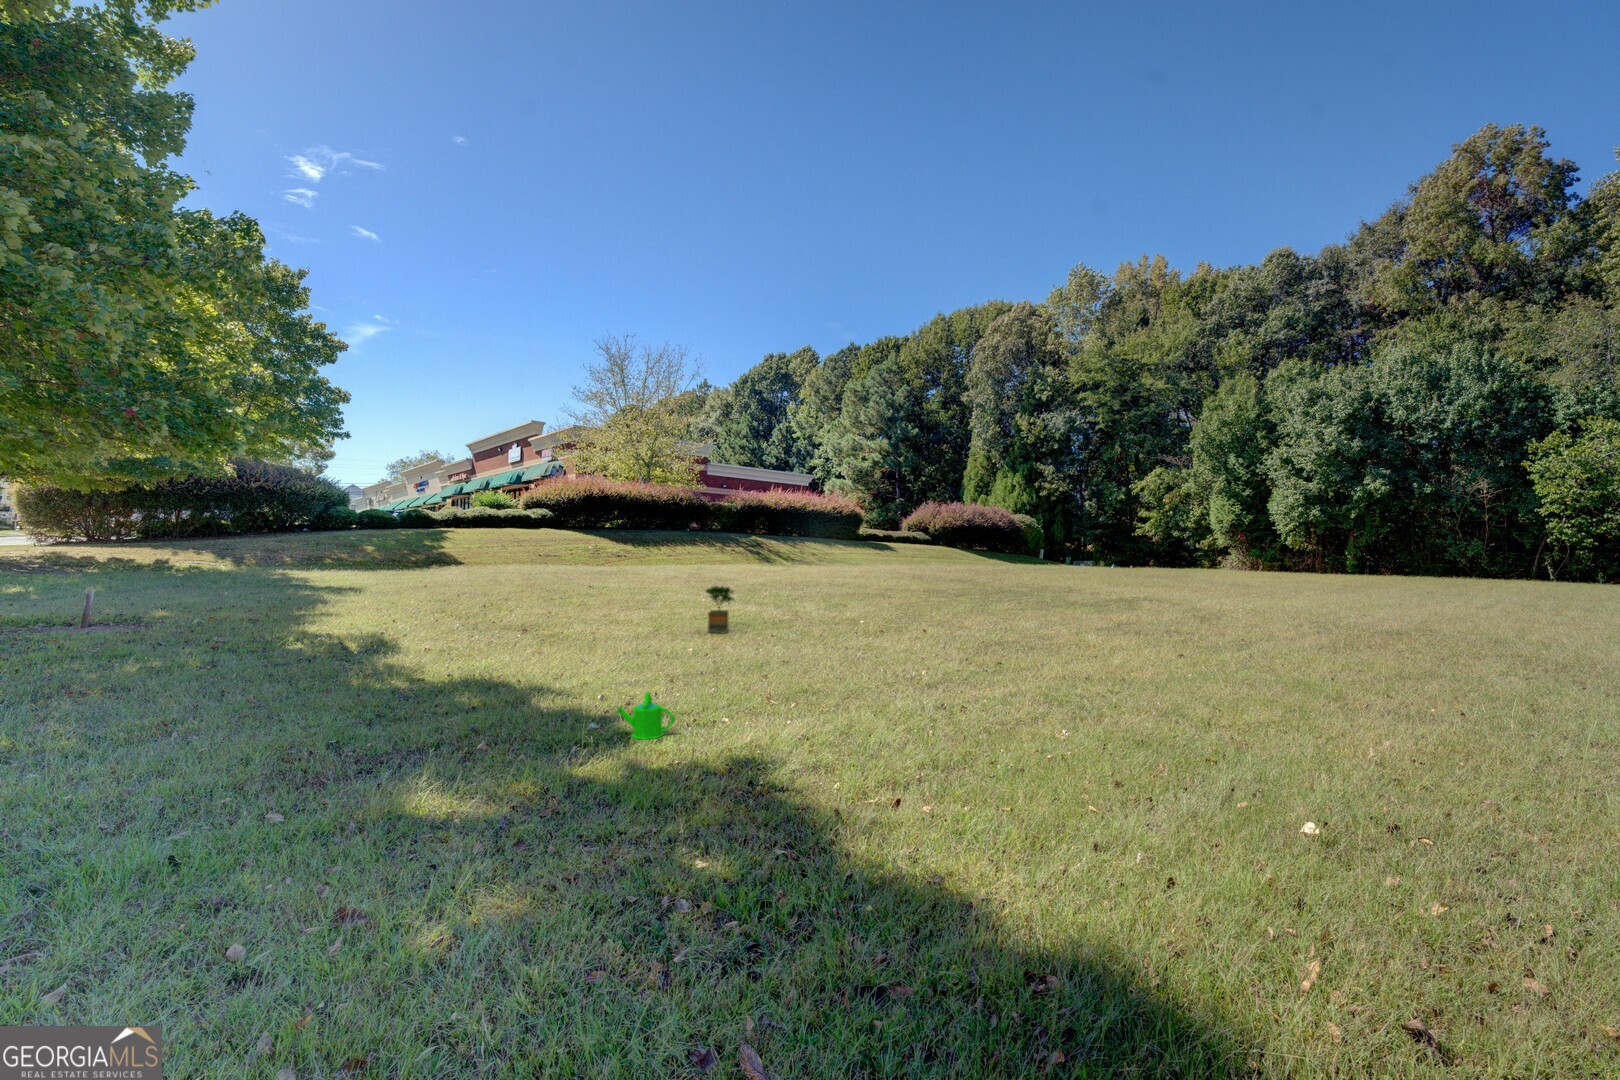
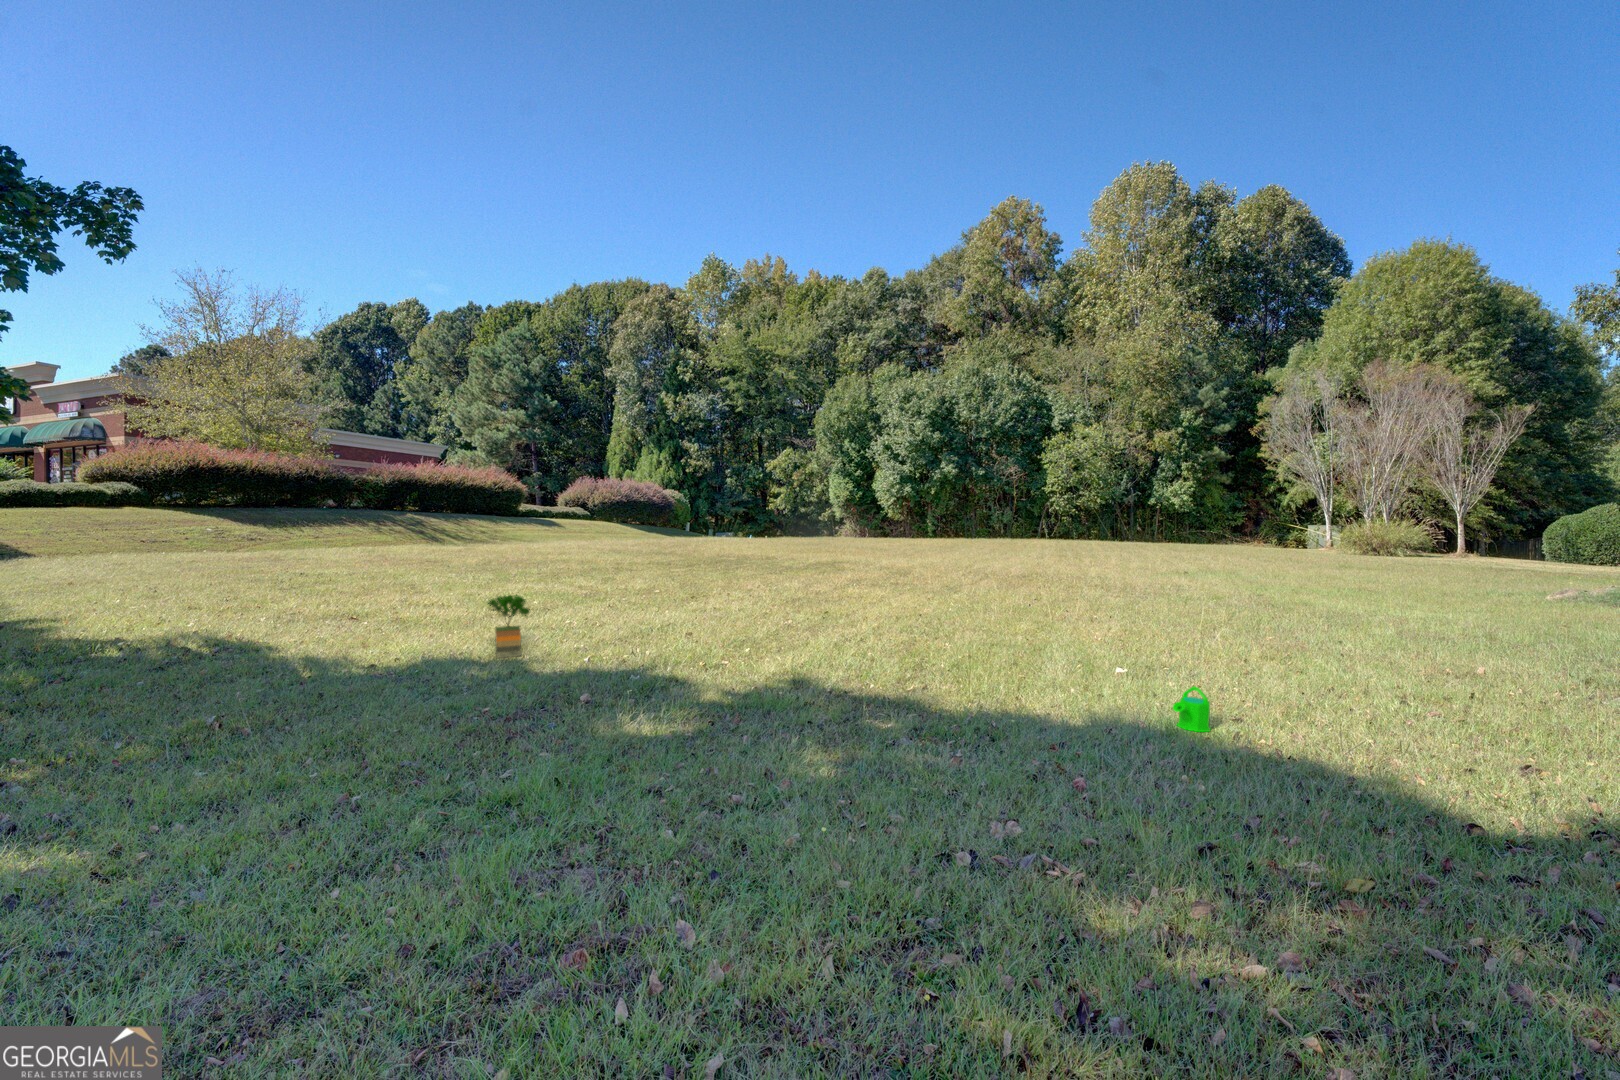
watering can: present [615,692,675,740] -> present [1173,686,1211,732]

